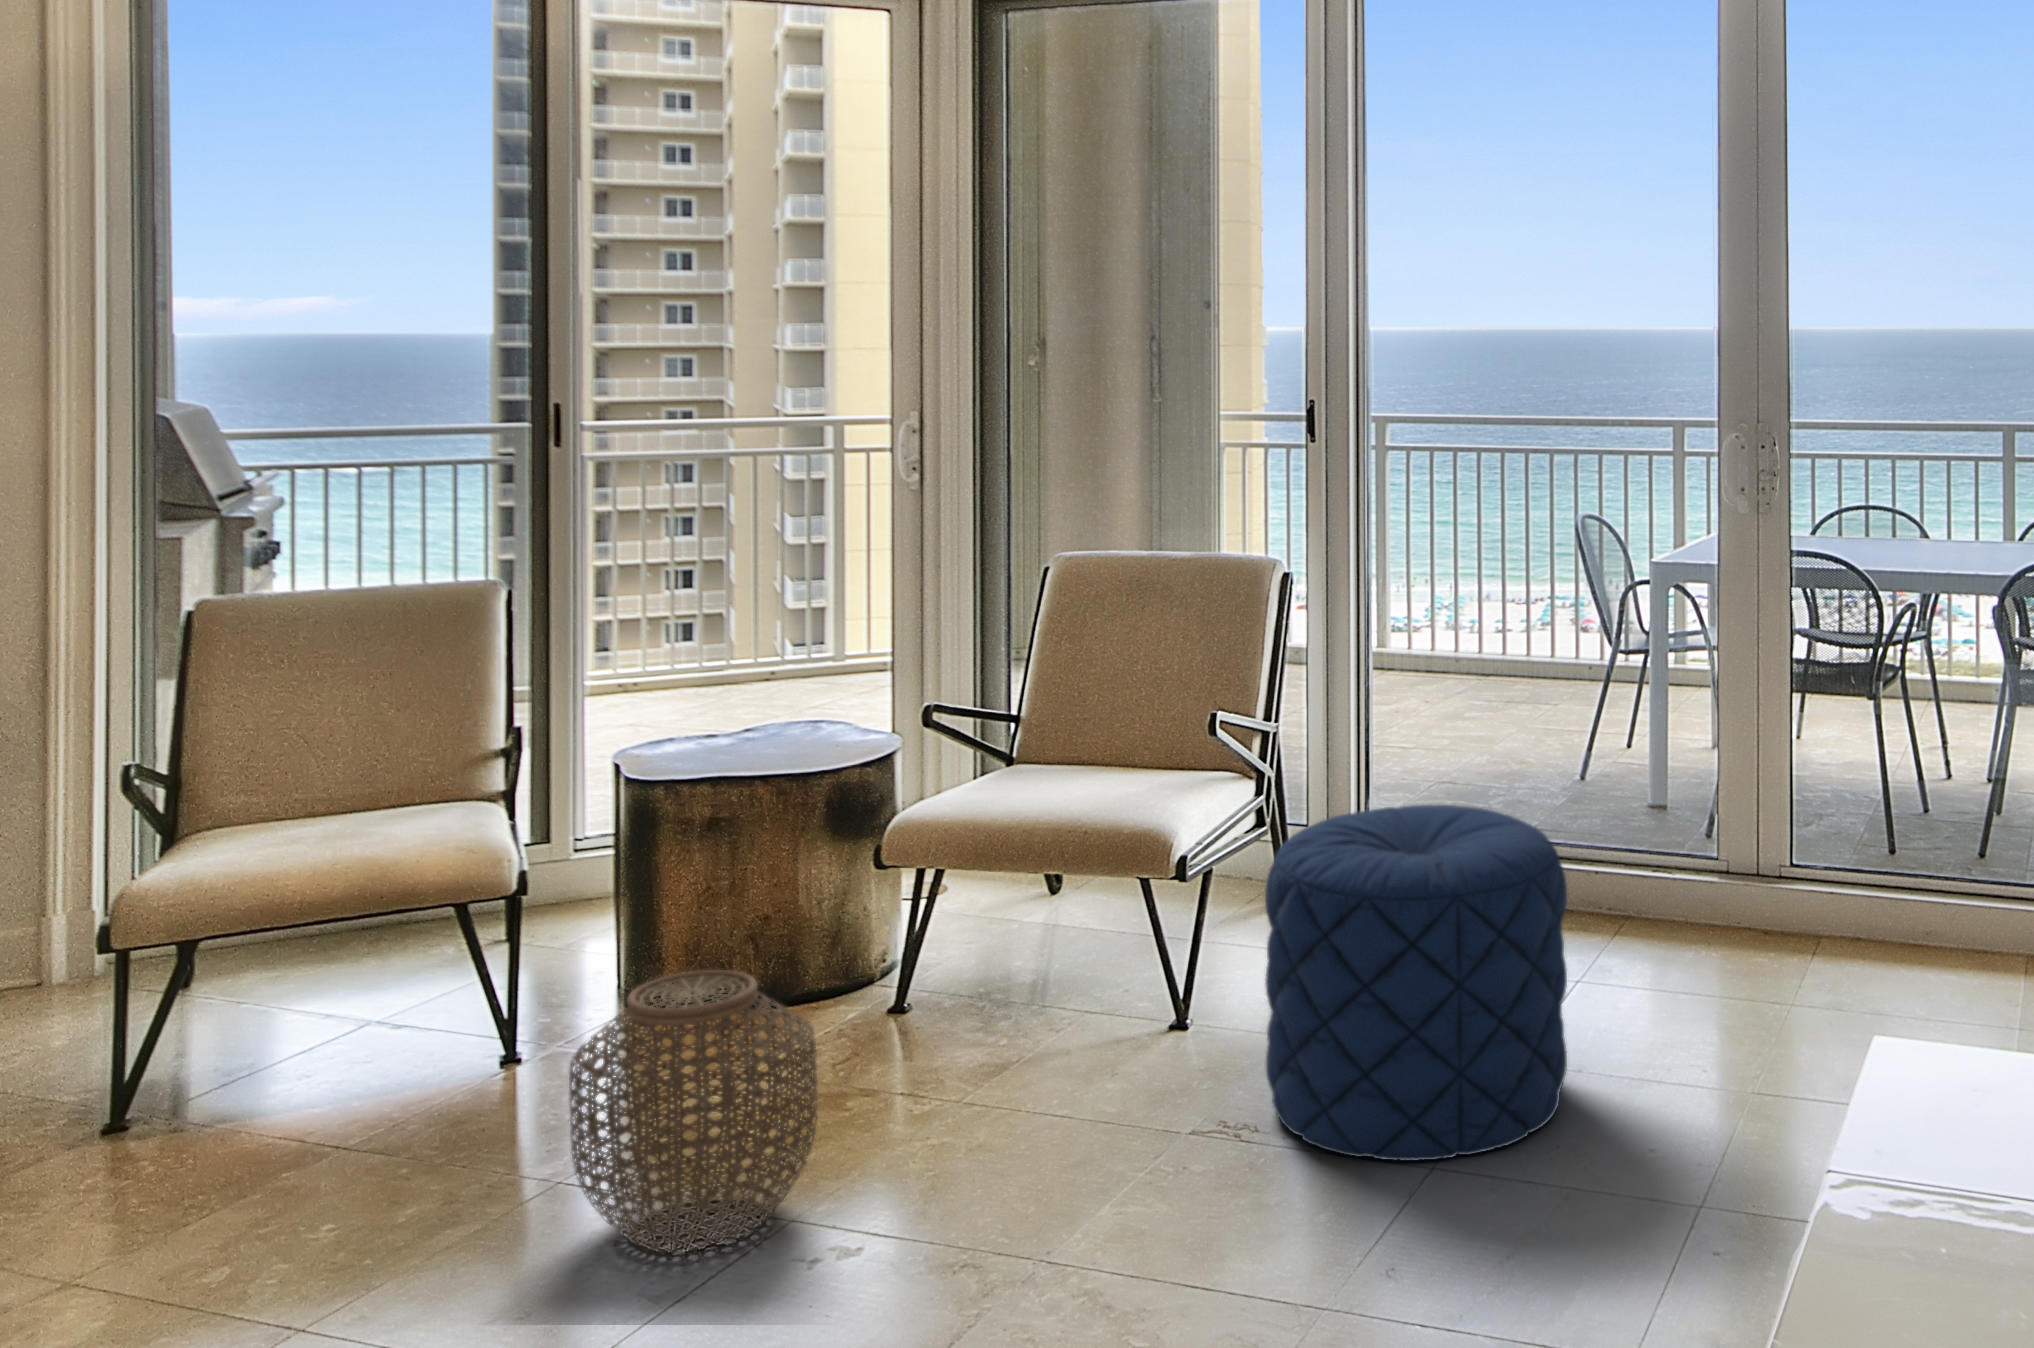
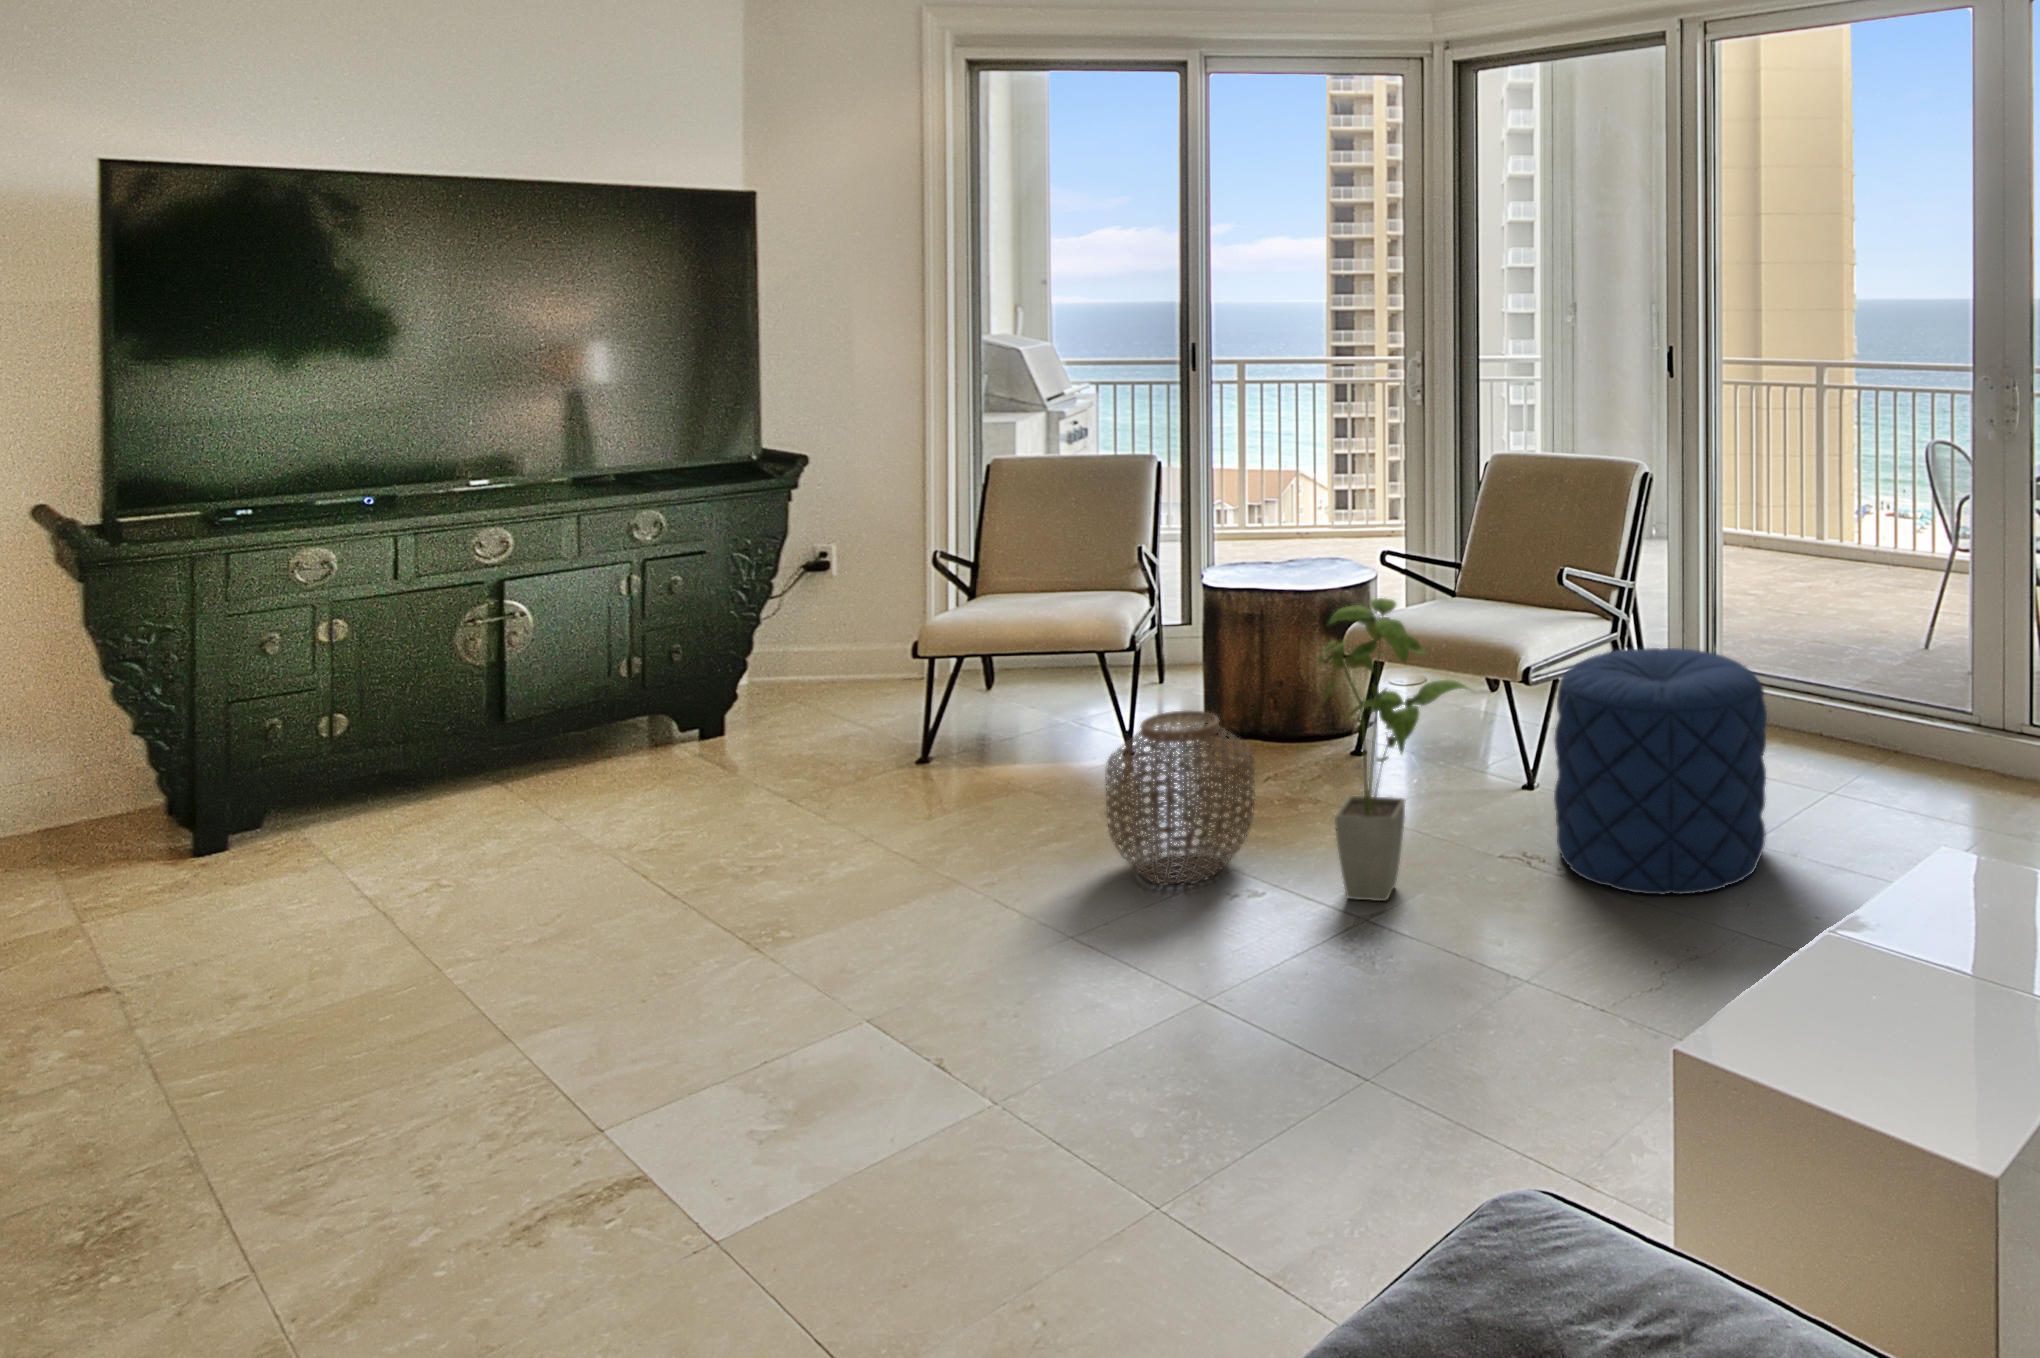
house plant: none [927,768,1174,1232] -> present [1318,598,1469,901]

